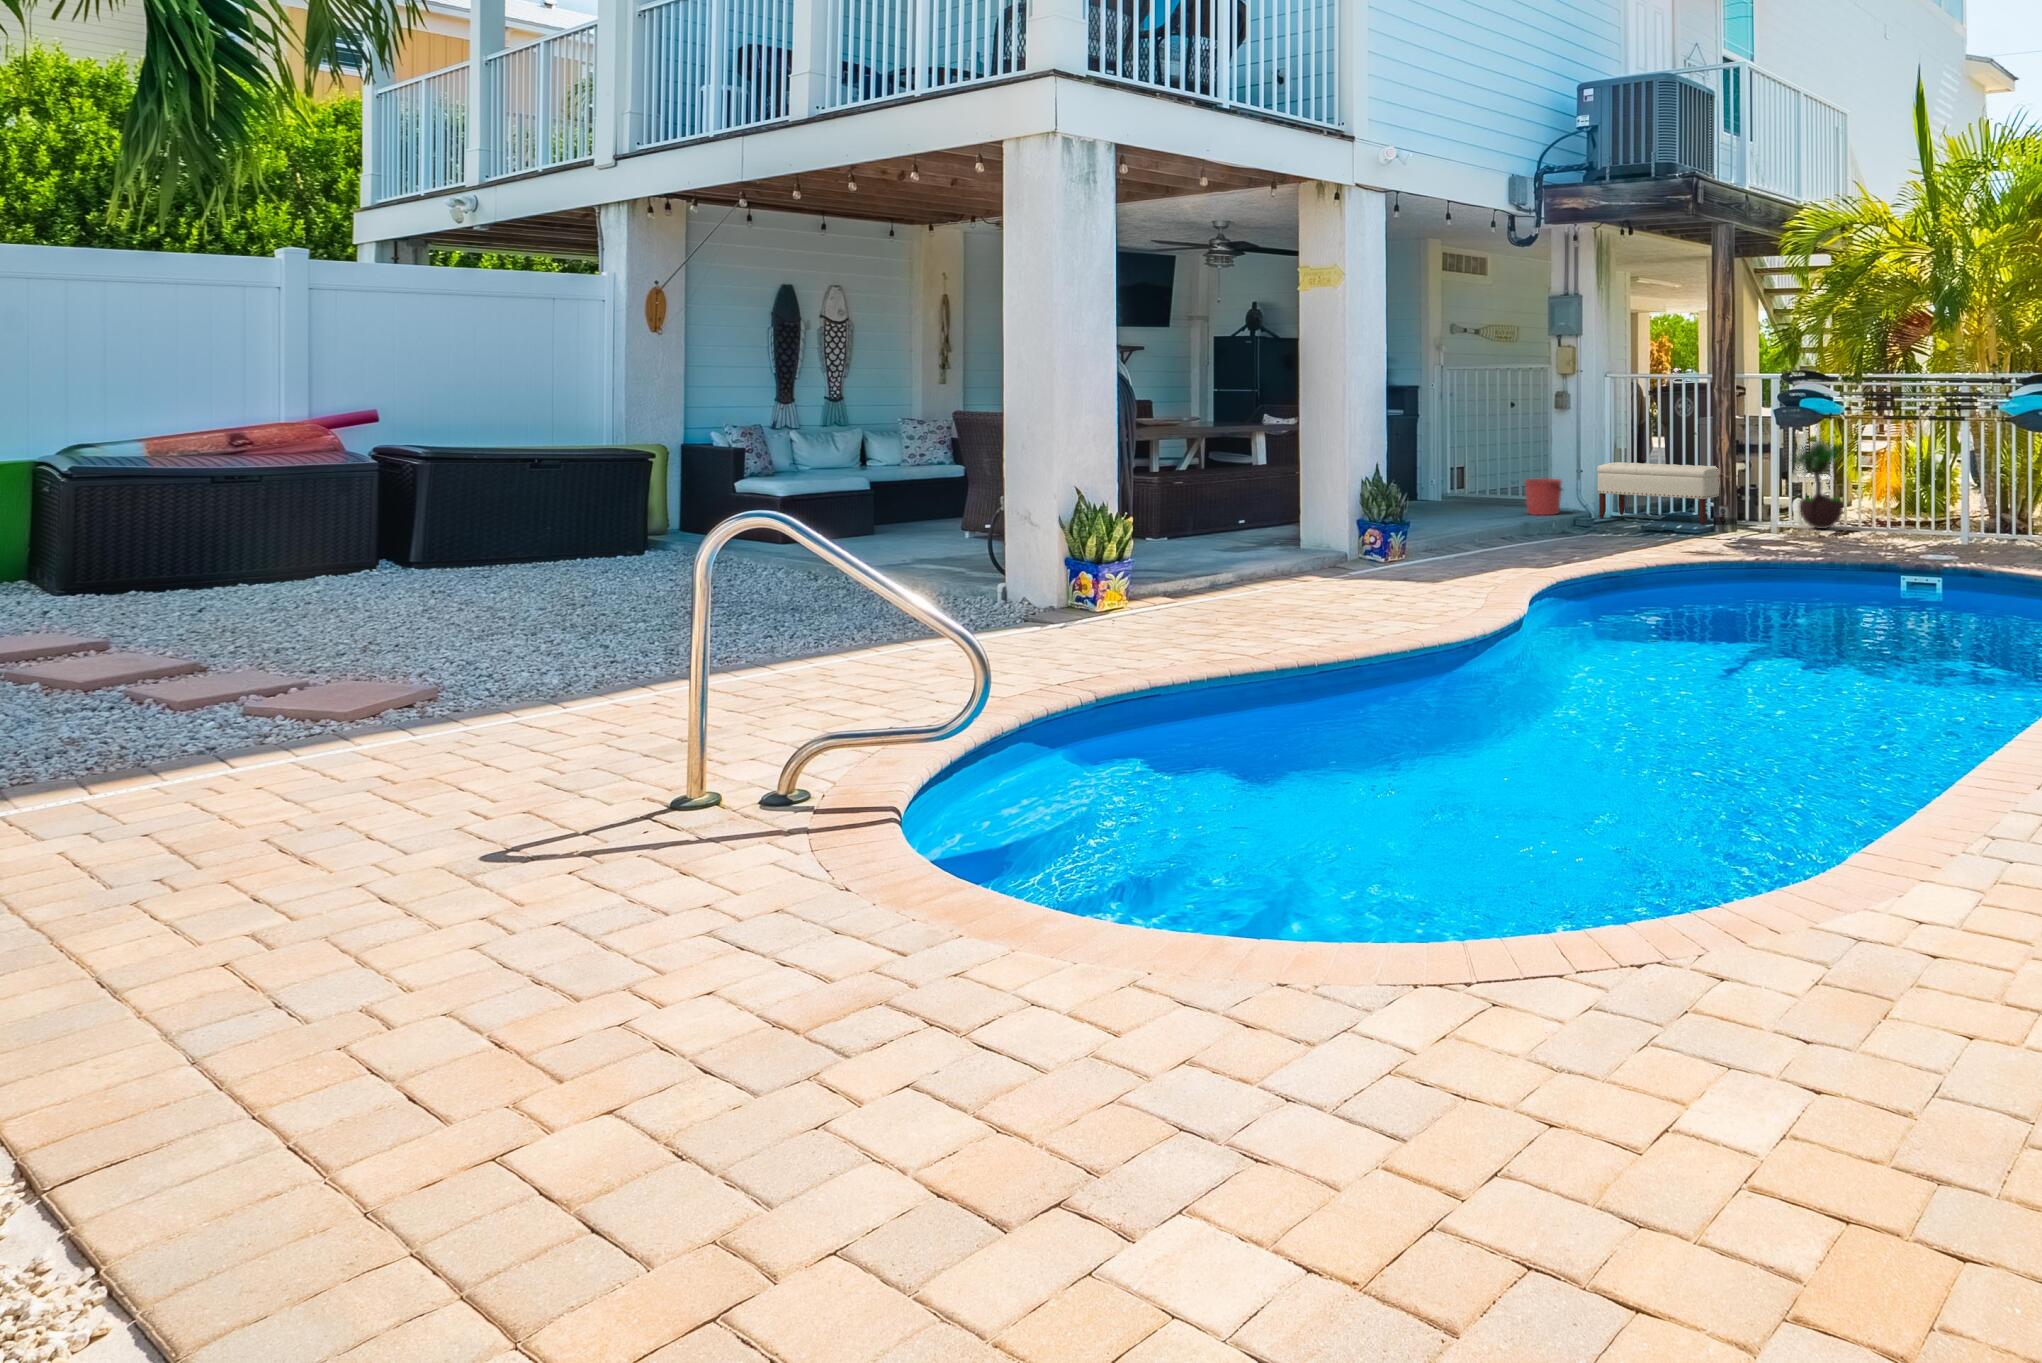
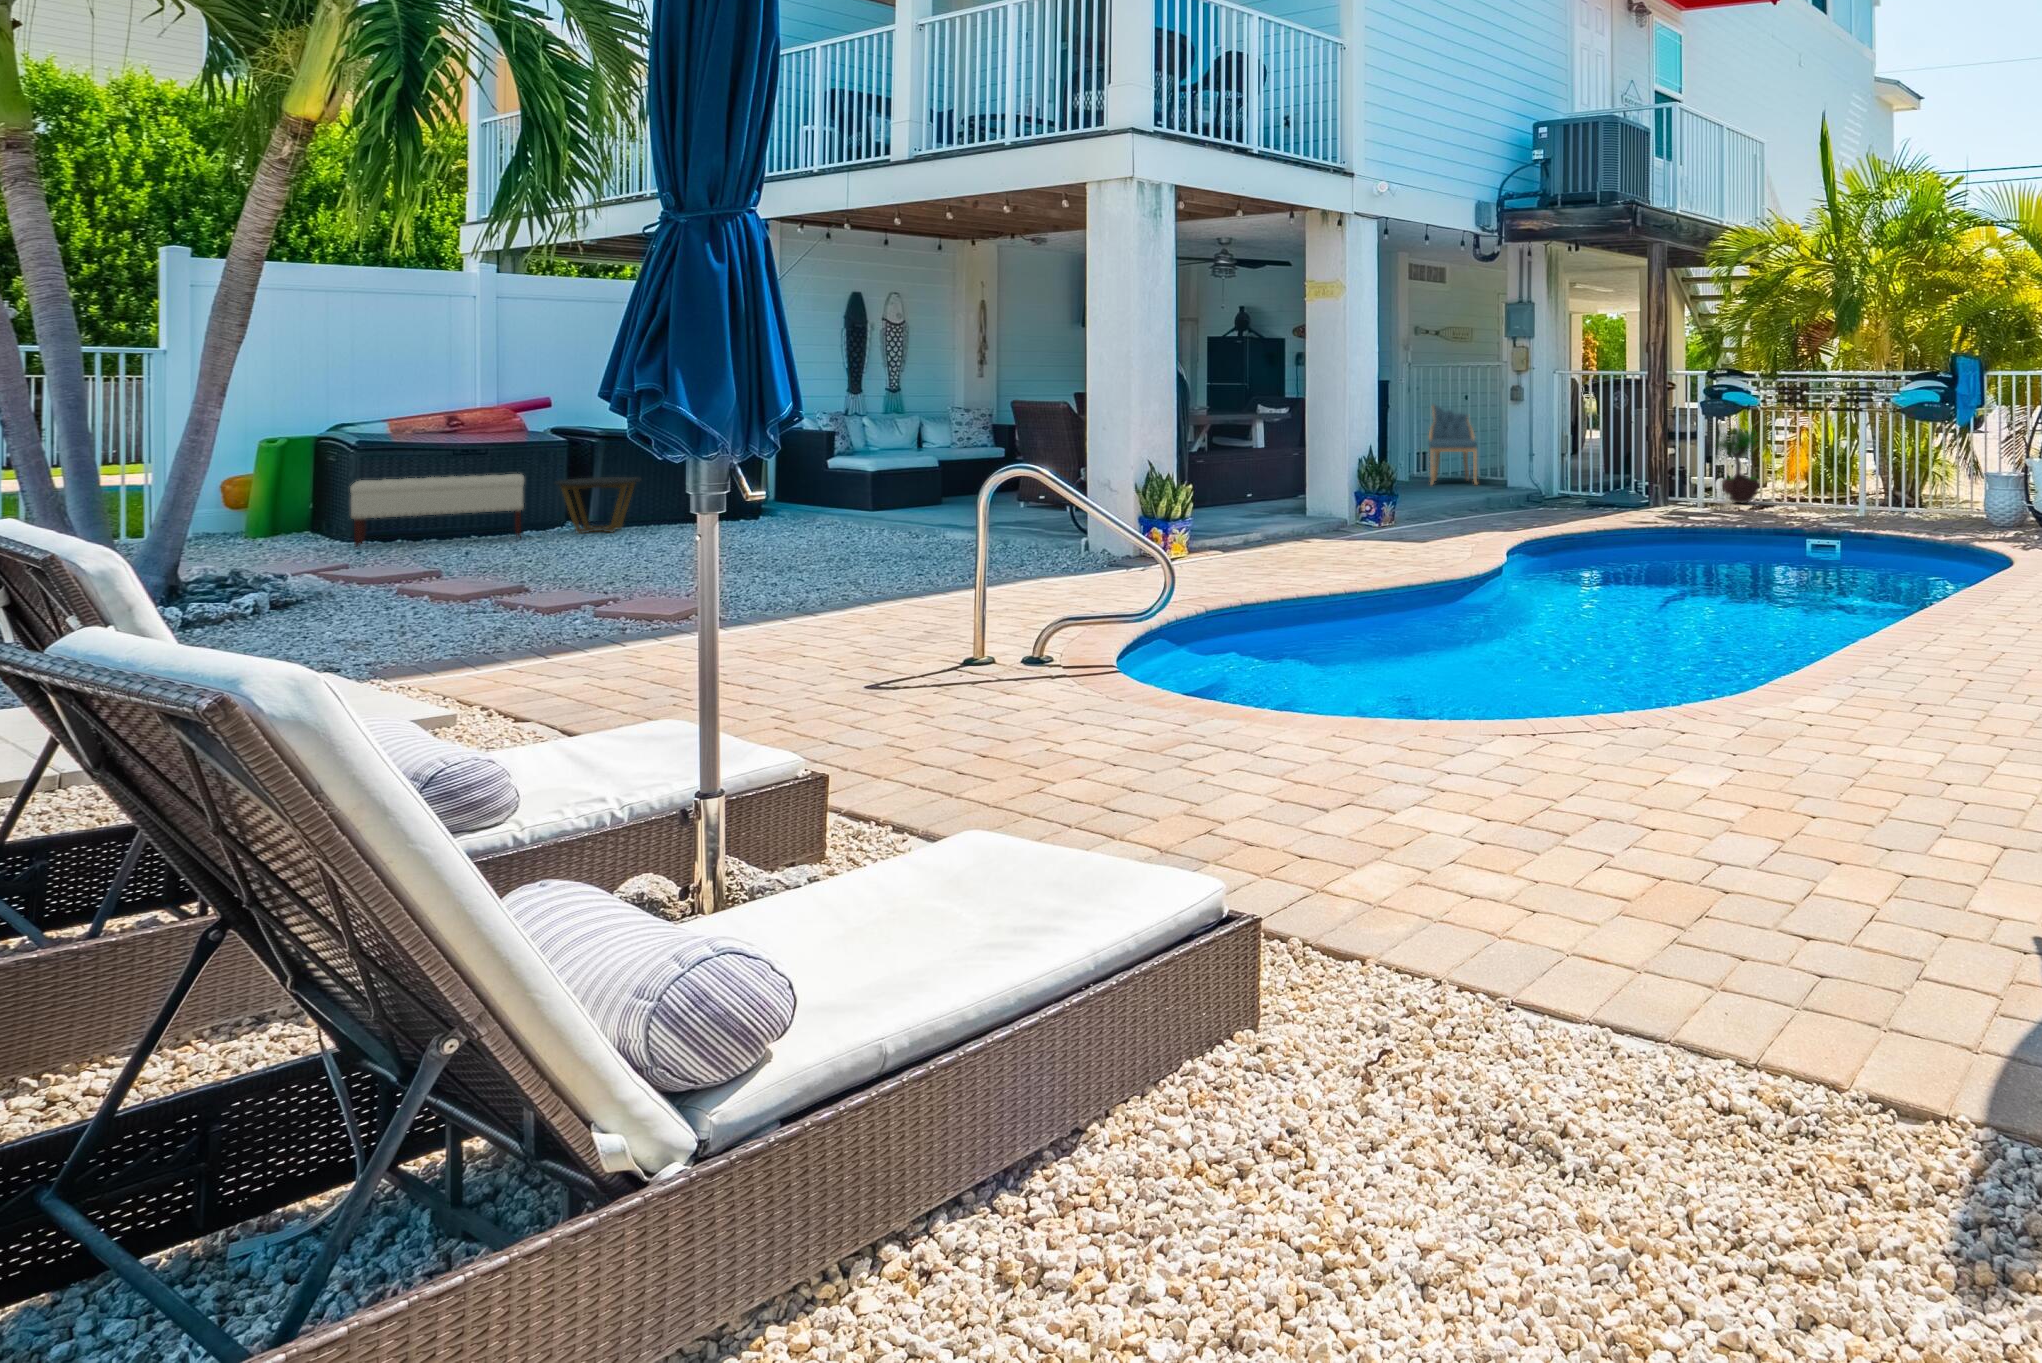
chair: none [1463,404,1519,508] -> present [1429,405,1477,484]
bench: present [1597,462,1724,525] -> present [350,474,524,549]
bucket: present [1525,478,1562,515] -> none [1484,460,1518,492]
side table: none [371,505,485,575] -> present [556,477,641,534]

